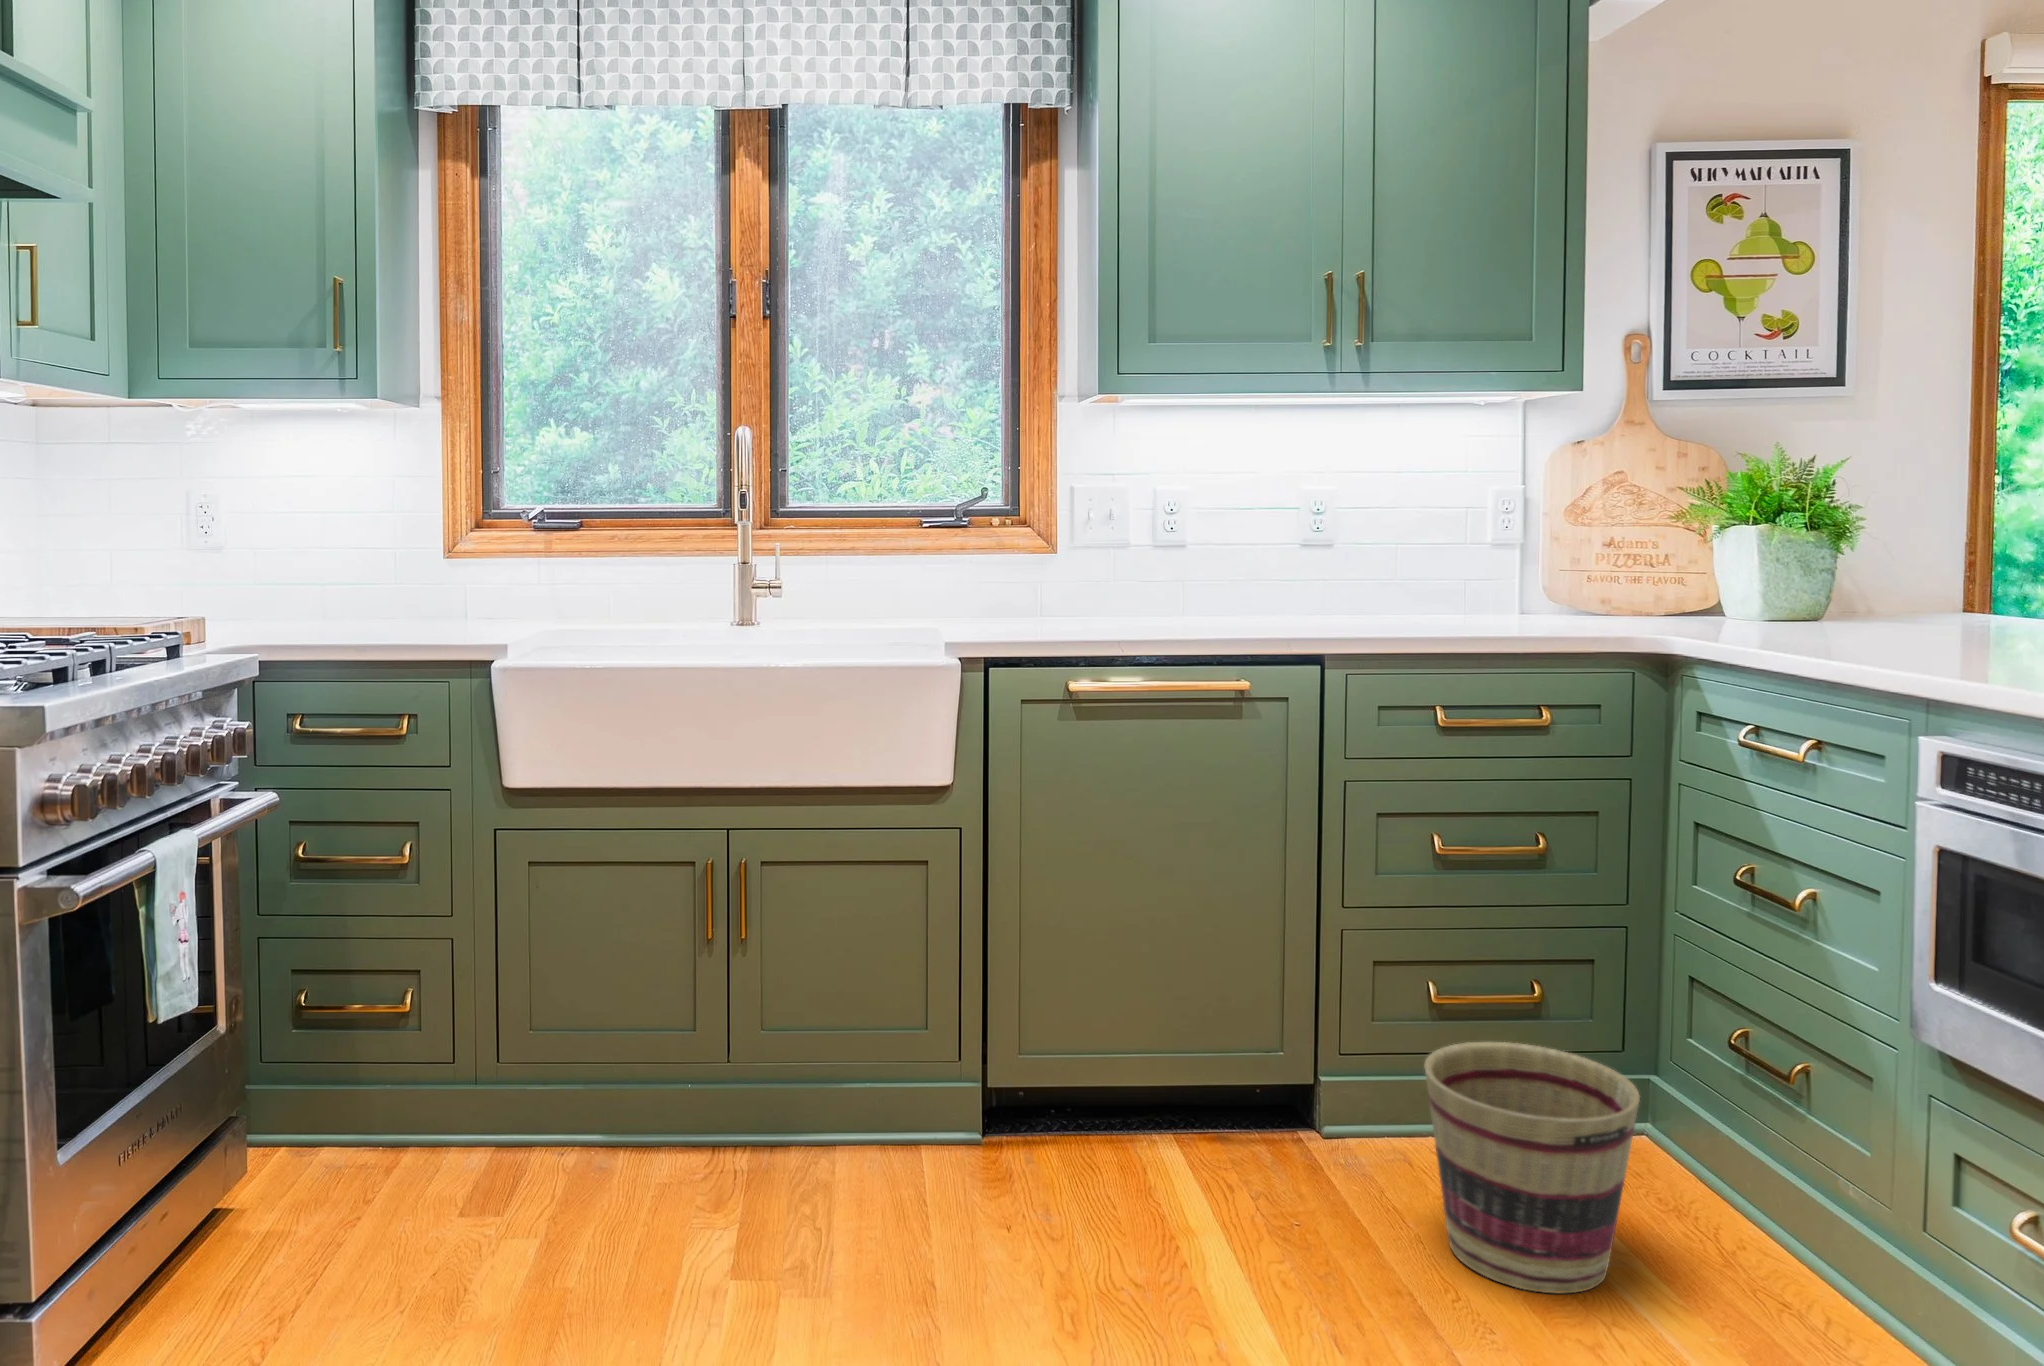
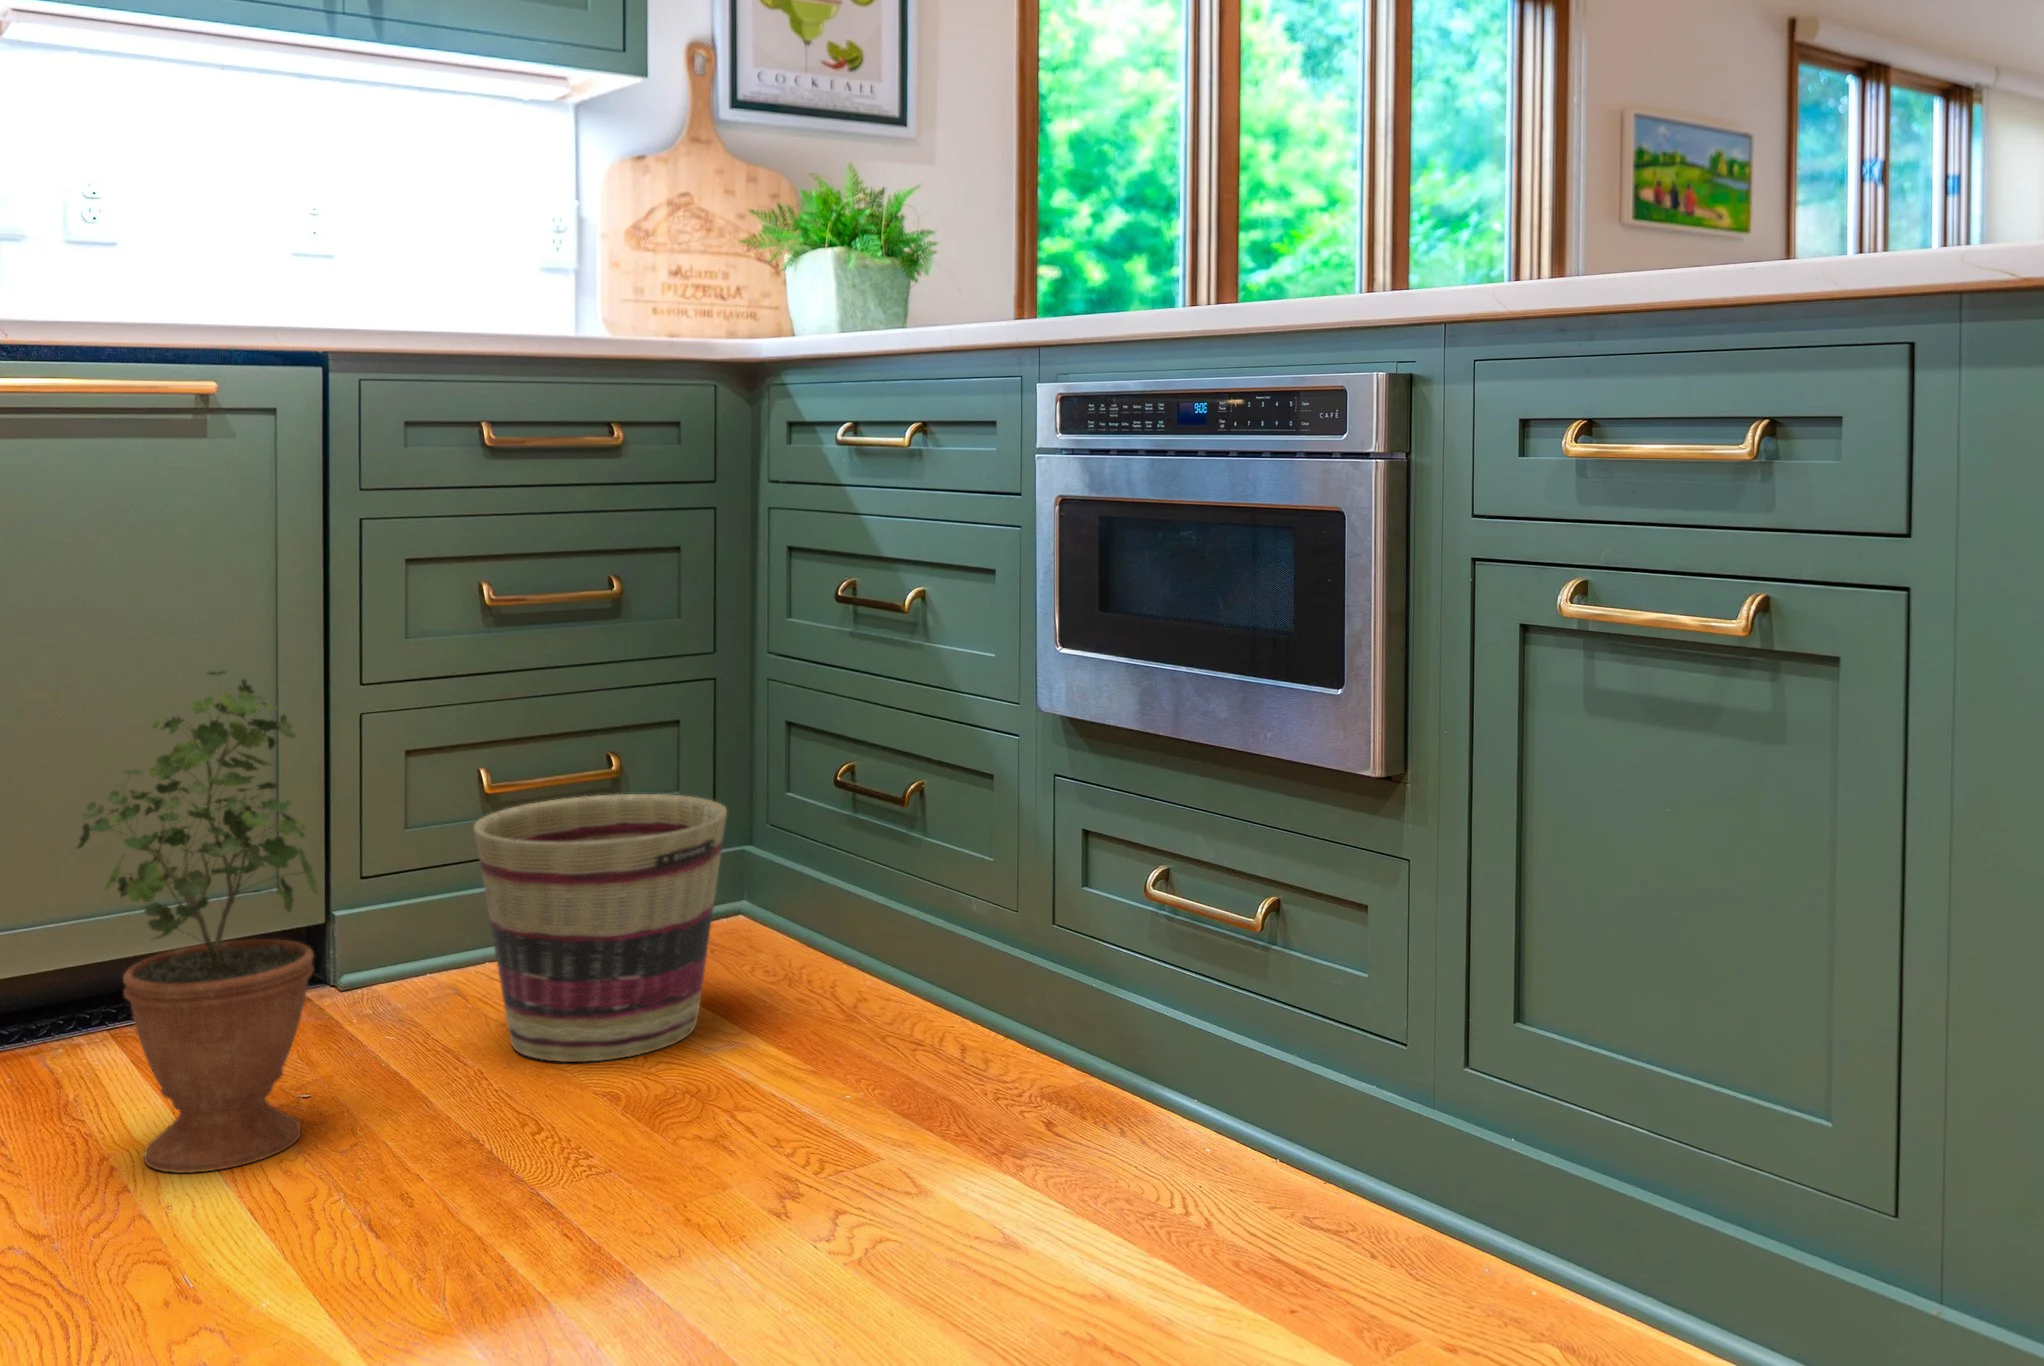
potted plant: none [1163,935,1314,1305] -> present [77,671,318,1173]

